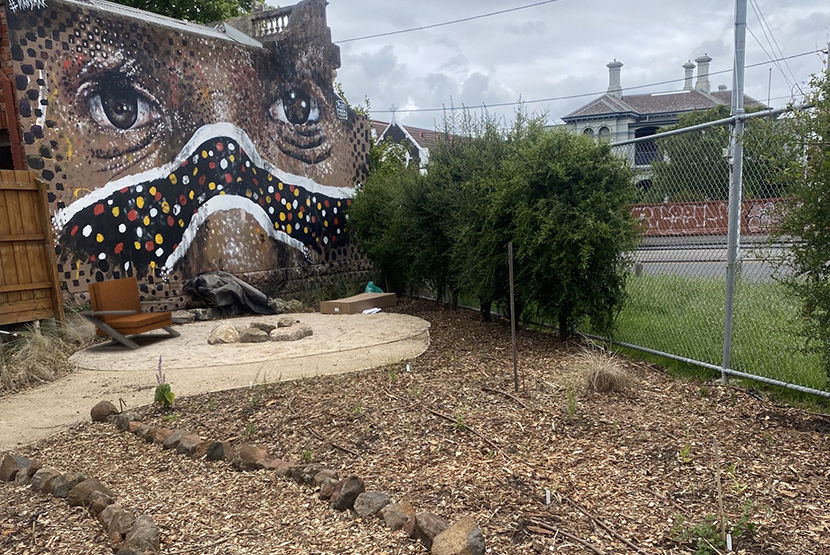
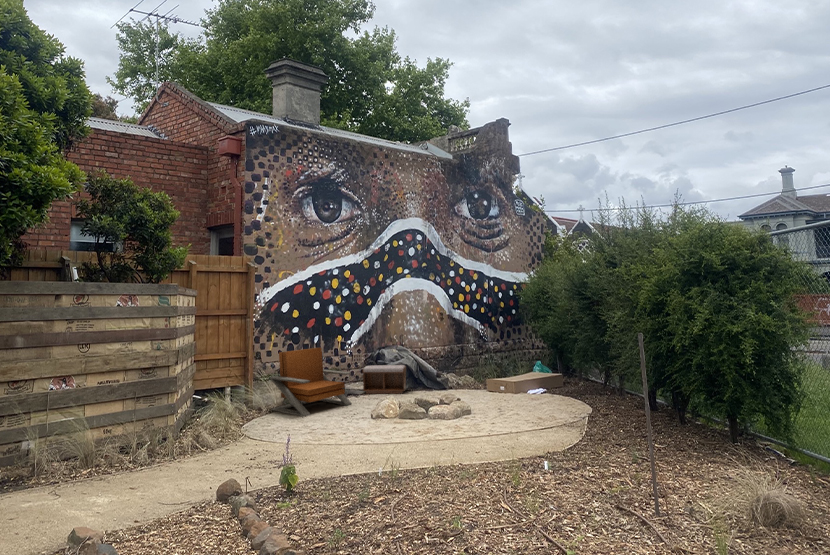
bench: none [183,292,234,327] -> present [363,365,406,394]

